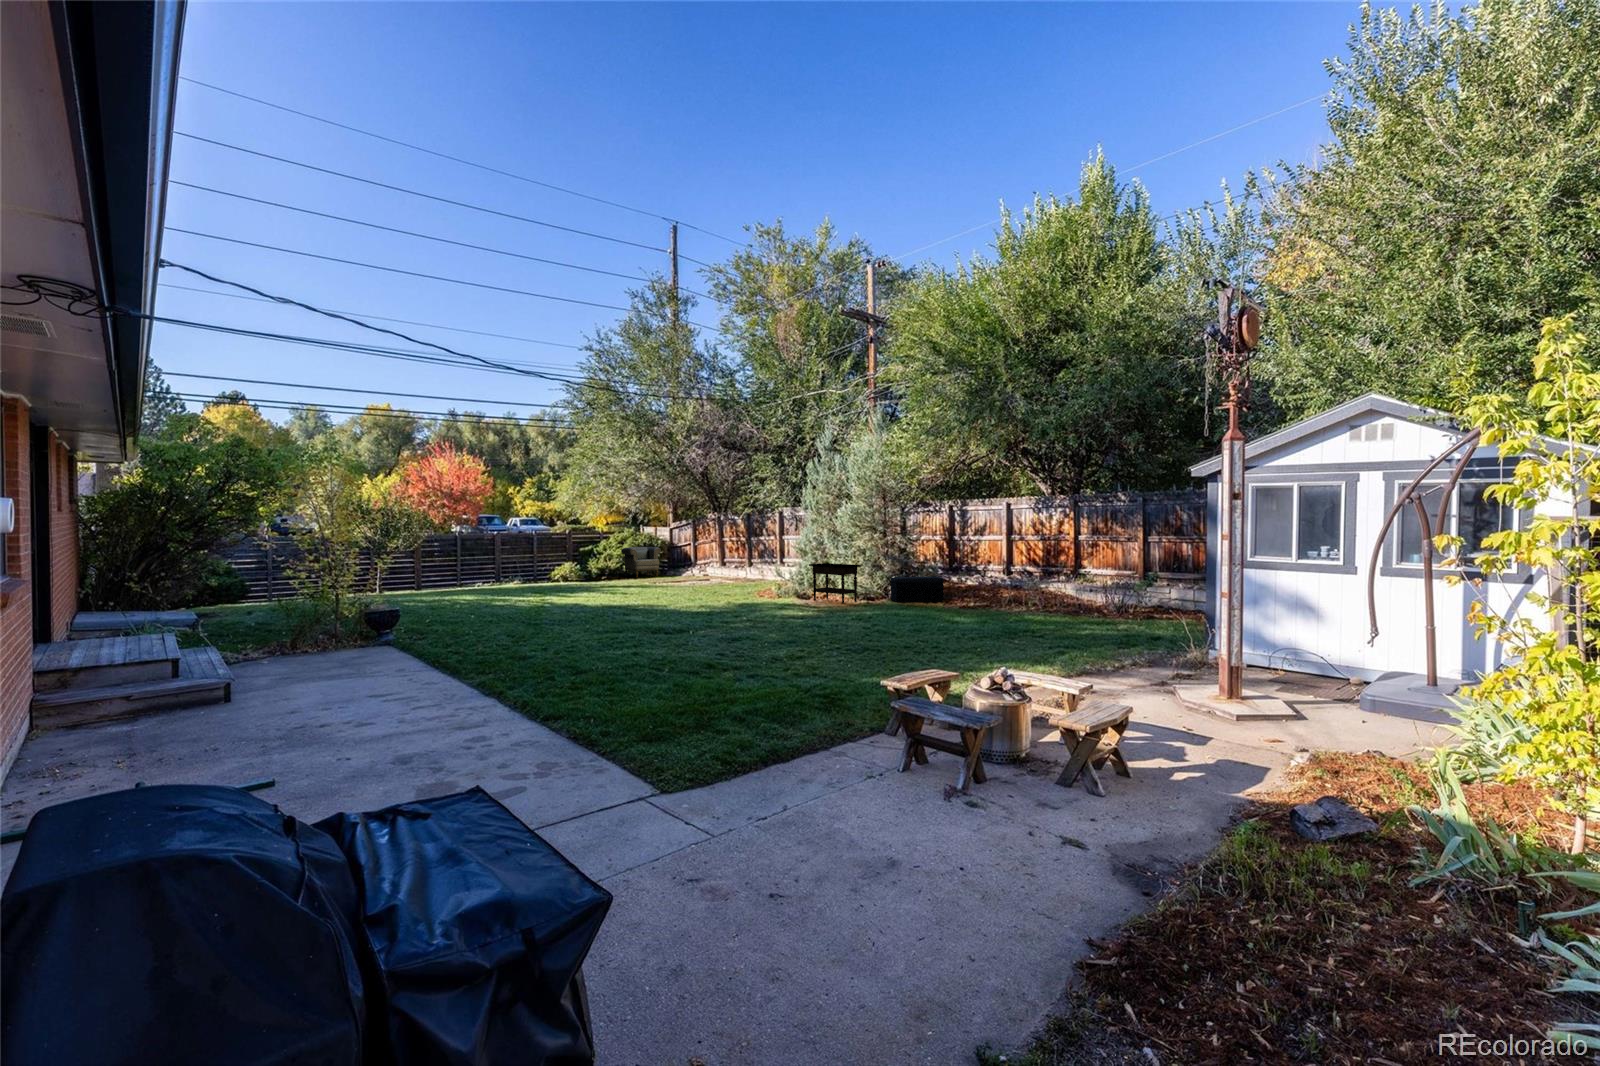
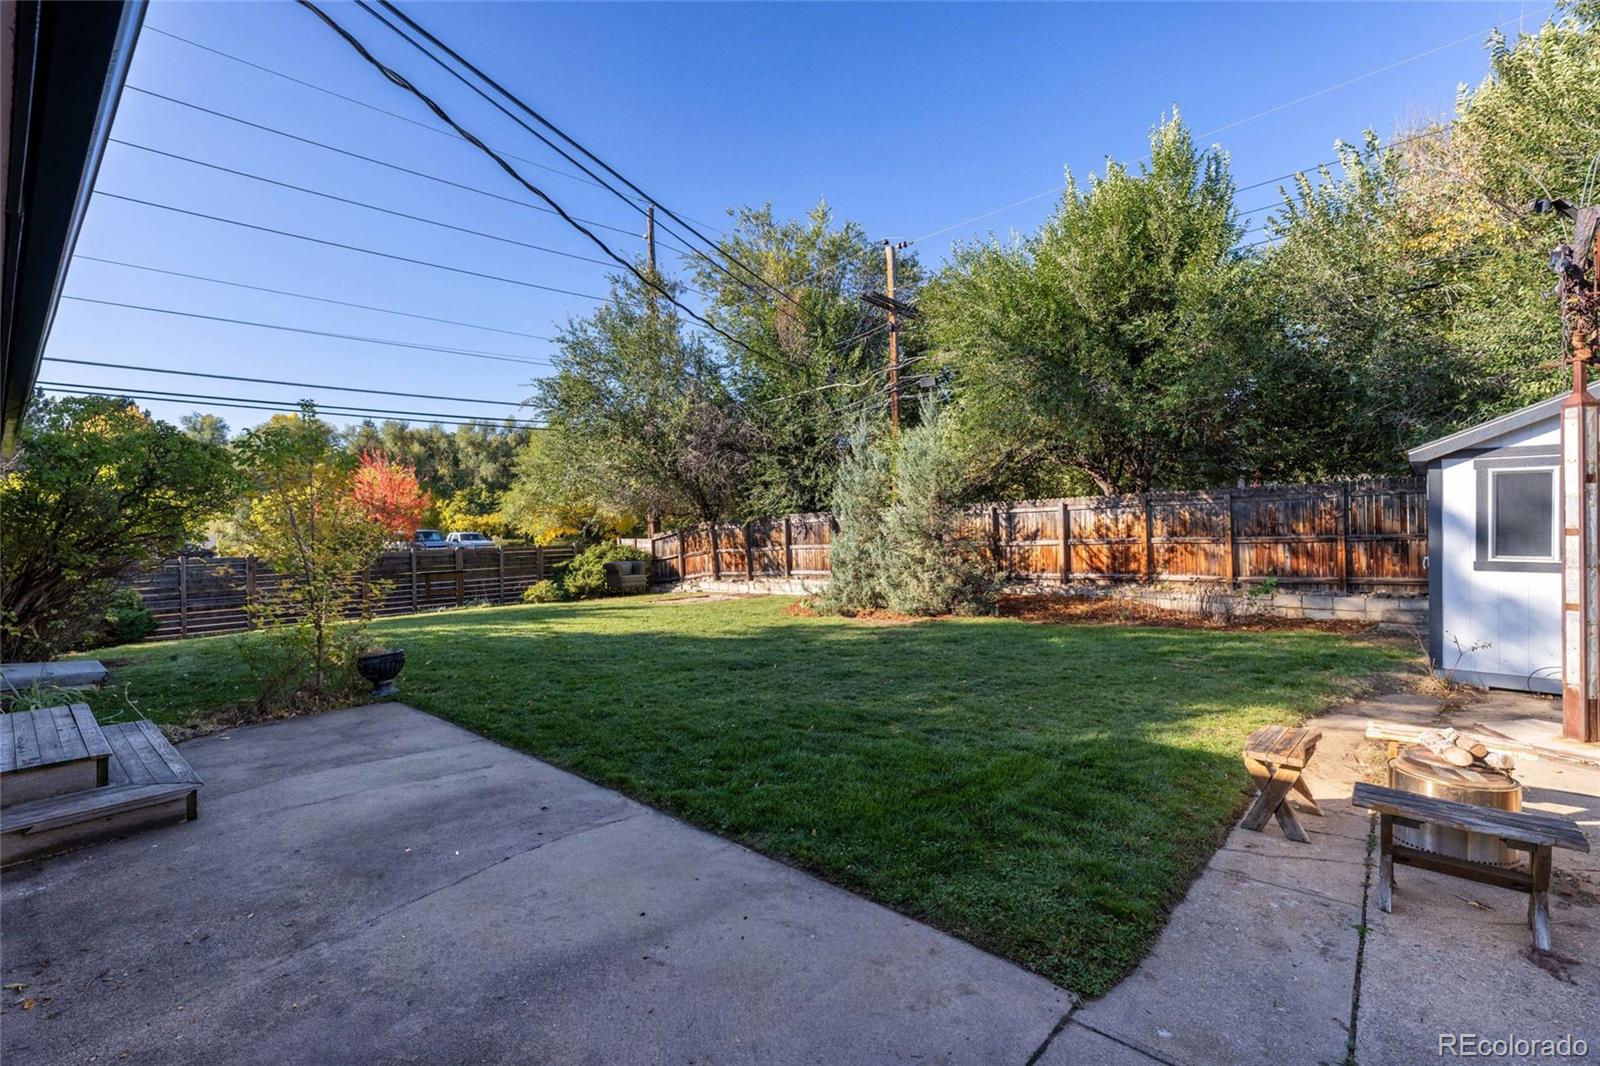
side table: present [809,563,862,603] -> present [420,571,468,602]
storage bench: present [891,577,944,602] -> none [945,586,1004,615]

